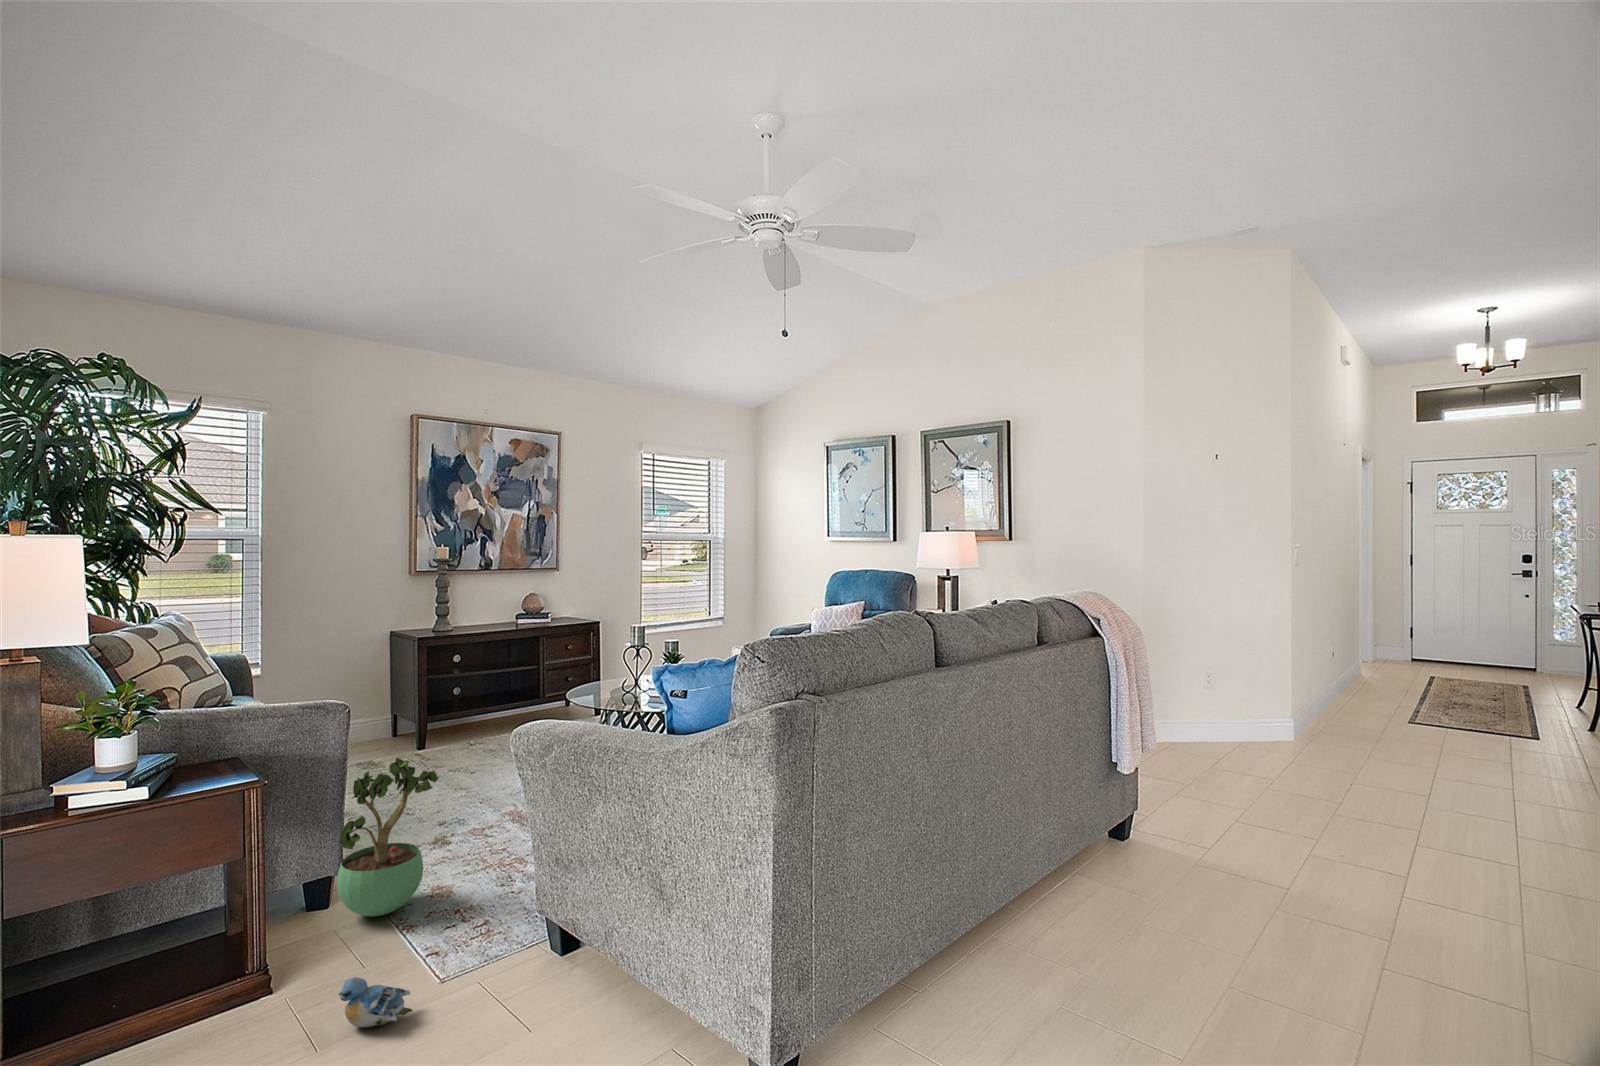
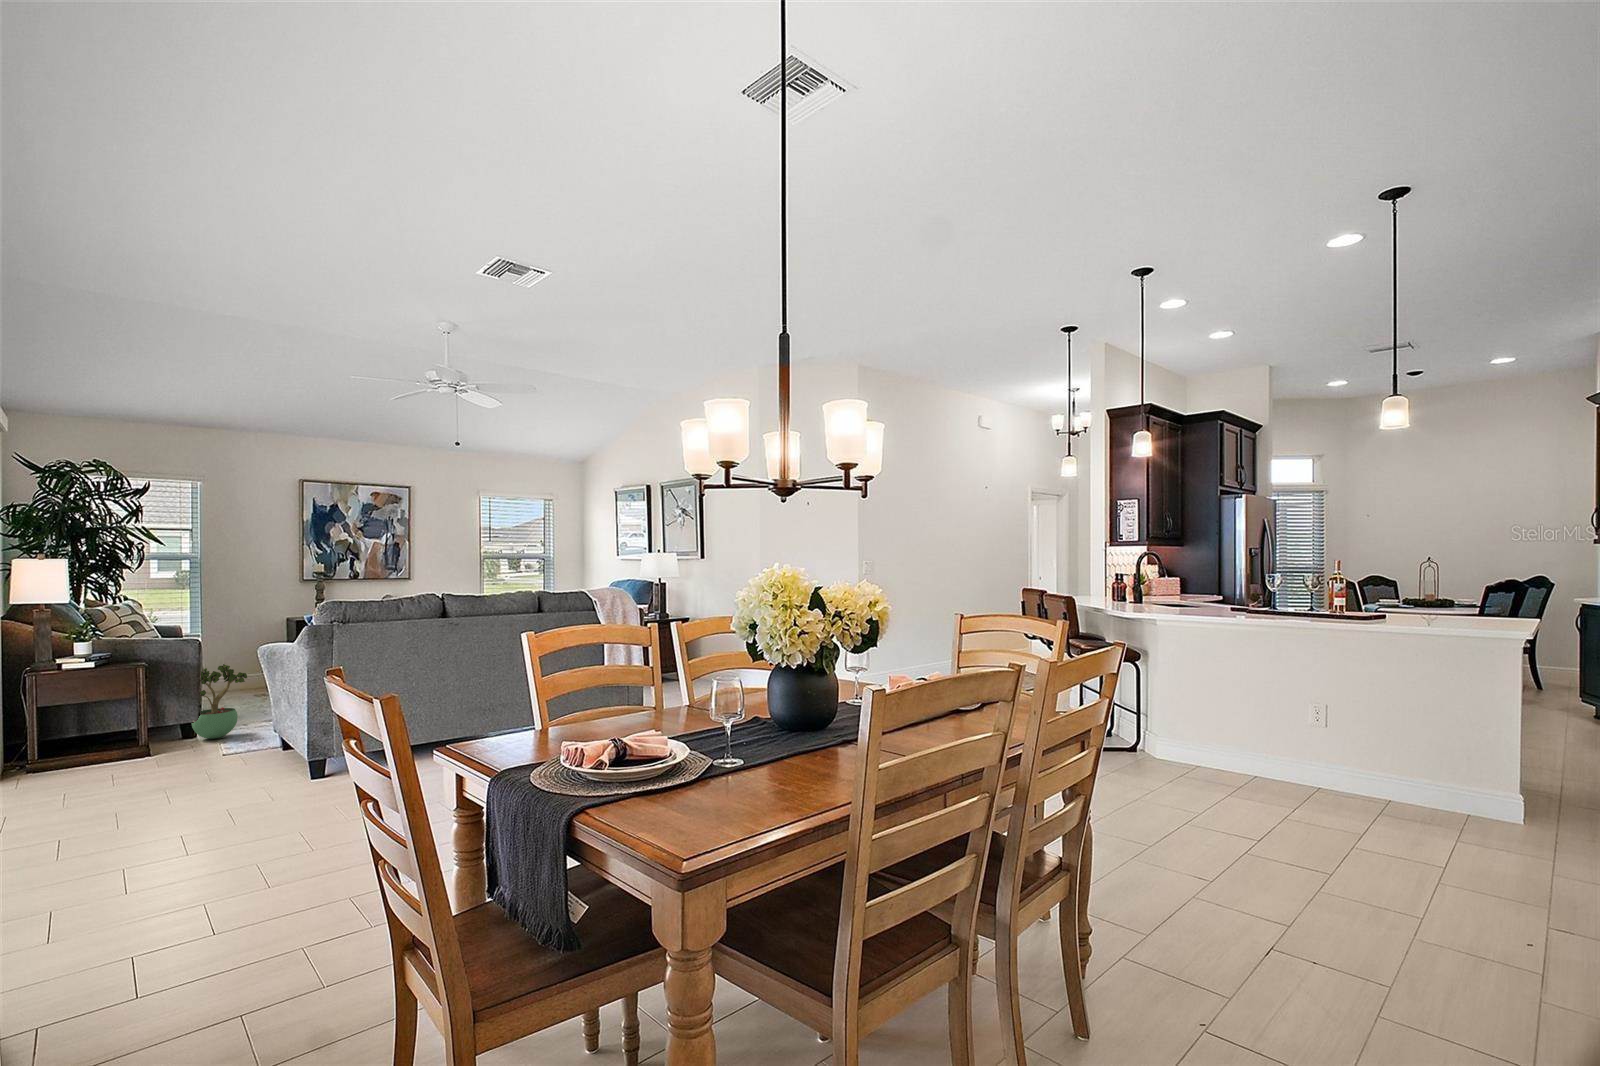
plush toy: present [339,977,413,1027] -> none [170,742,204,762]

